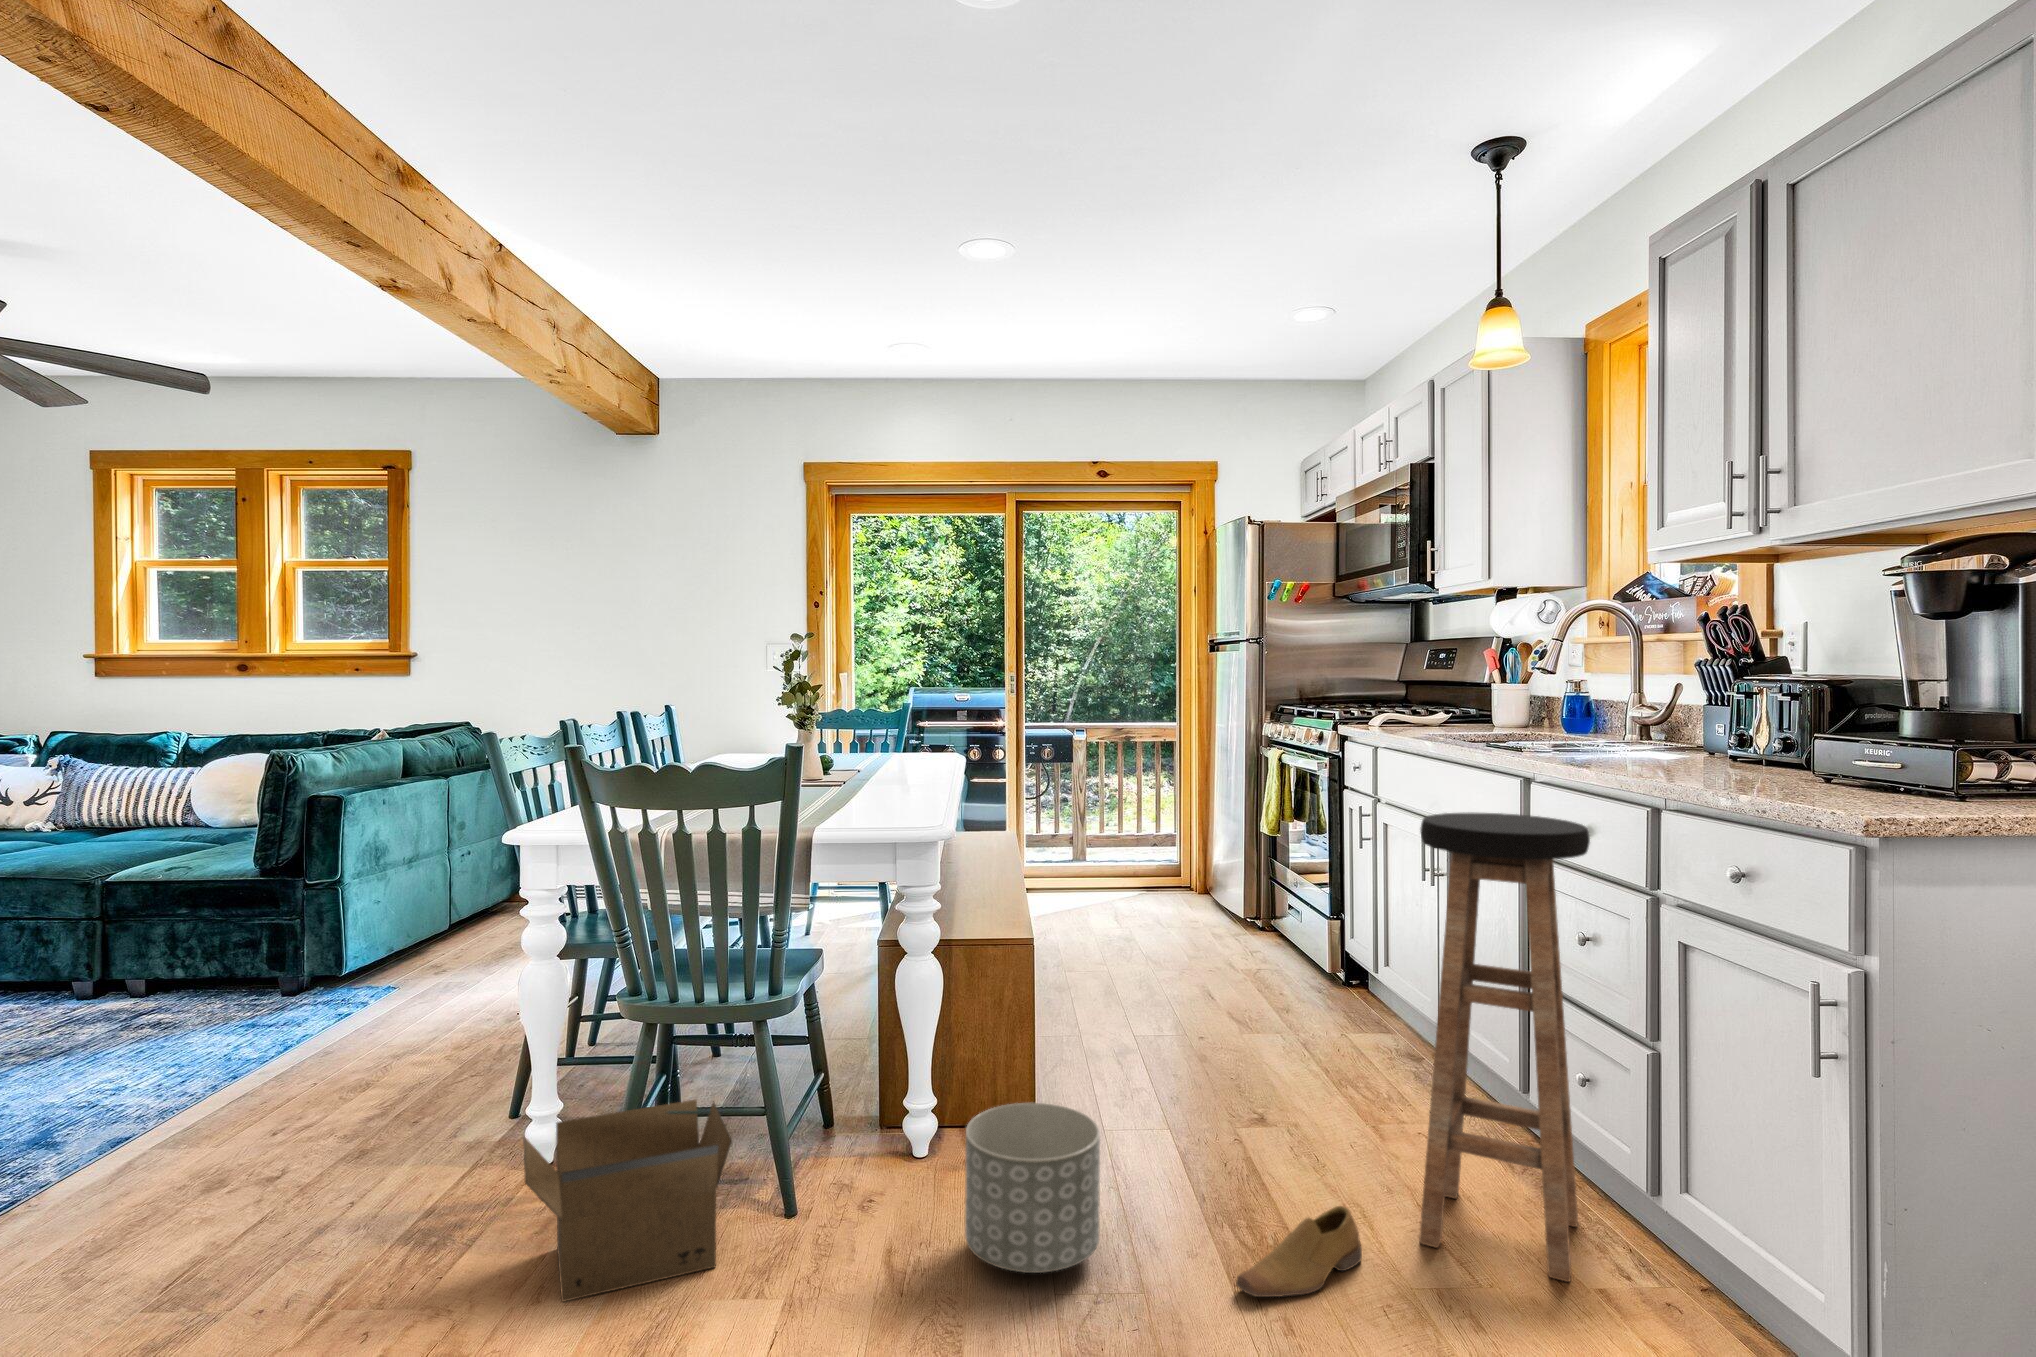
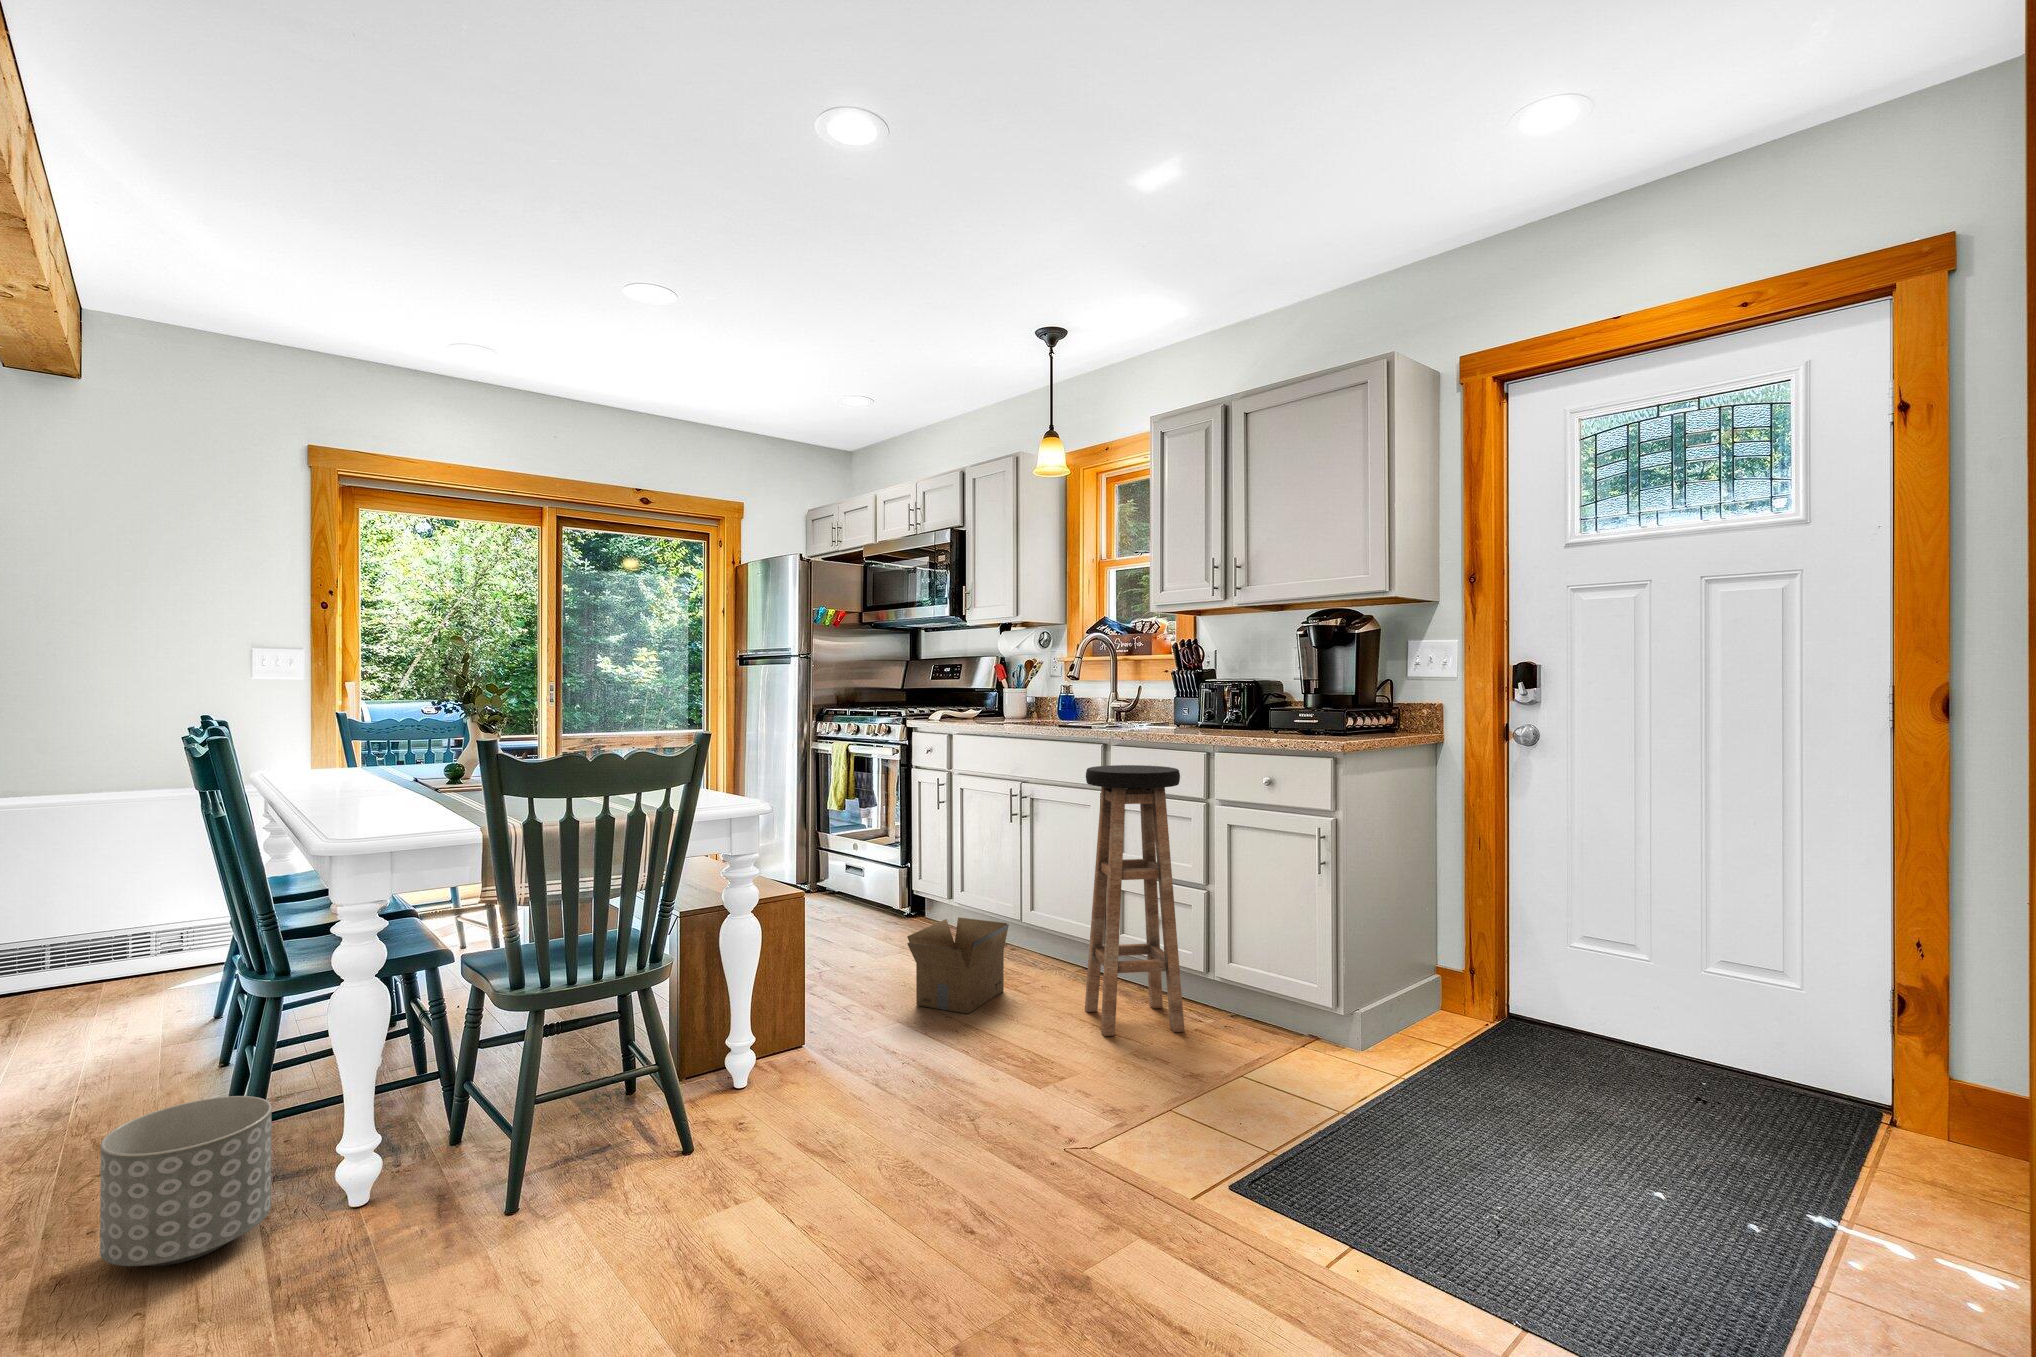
cardboard box: present [524,1100,732,1302] -> present [907,917,1009,1014]
planter: present [965,1103,1100,1273] -> present [100,1096,272,1266]
shoe: present [1236,1206,1362,1297] -> none [1043,1022,1087,1084]

